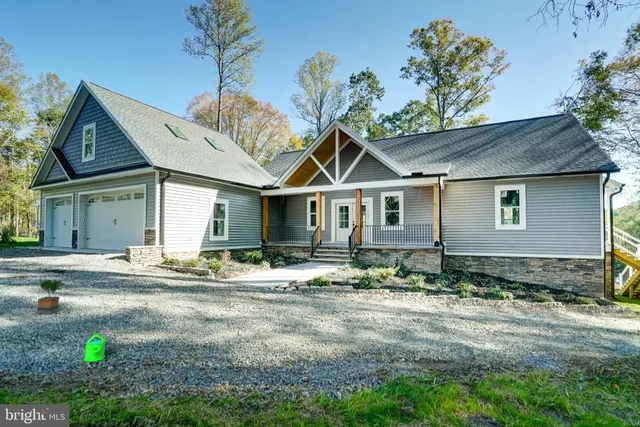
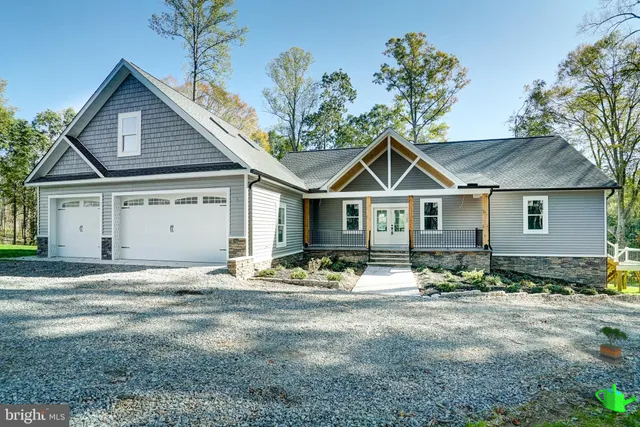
potted tree: present [37,280,64,314] -> present [596,326,628,364]

